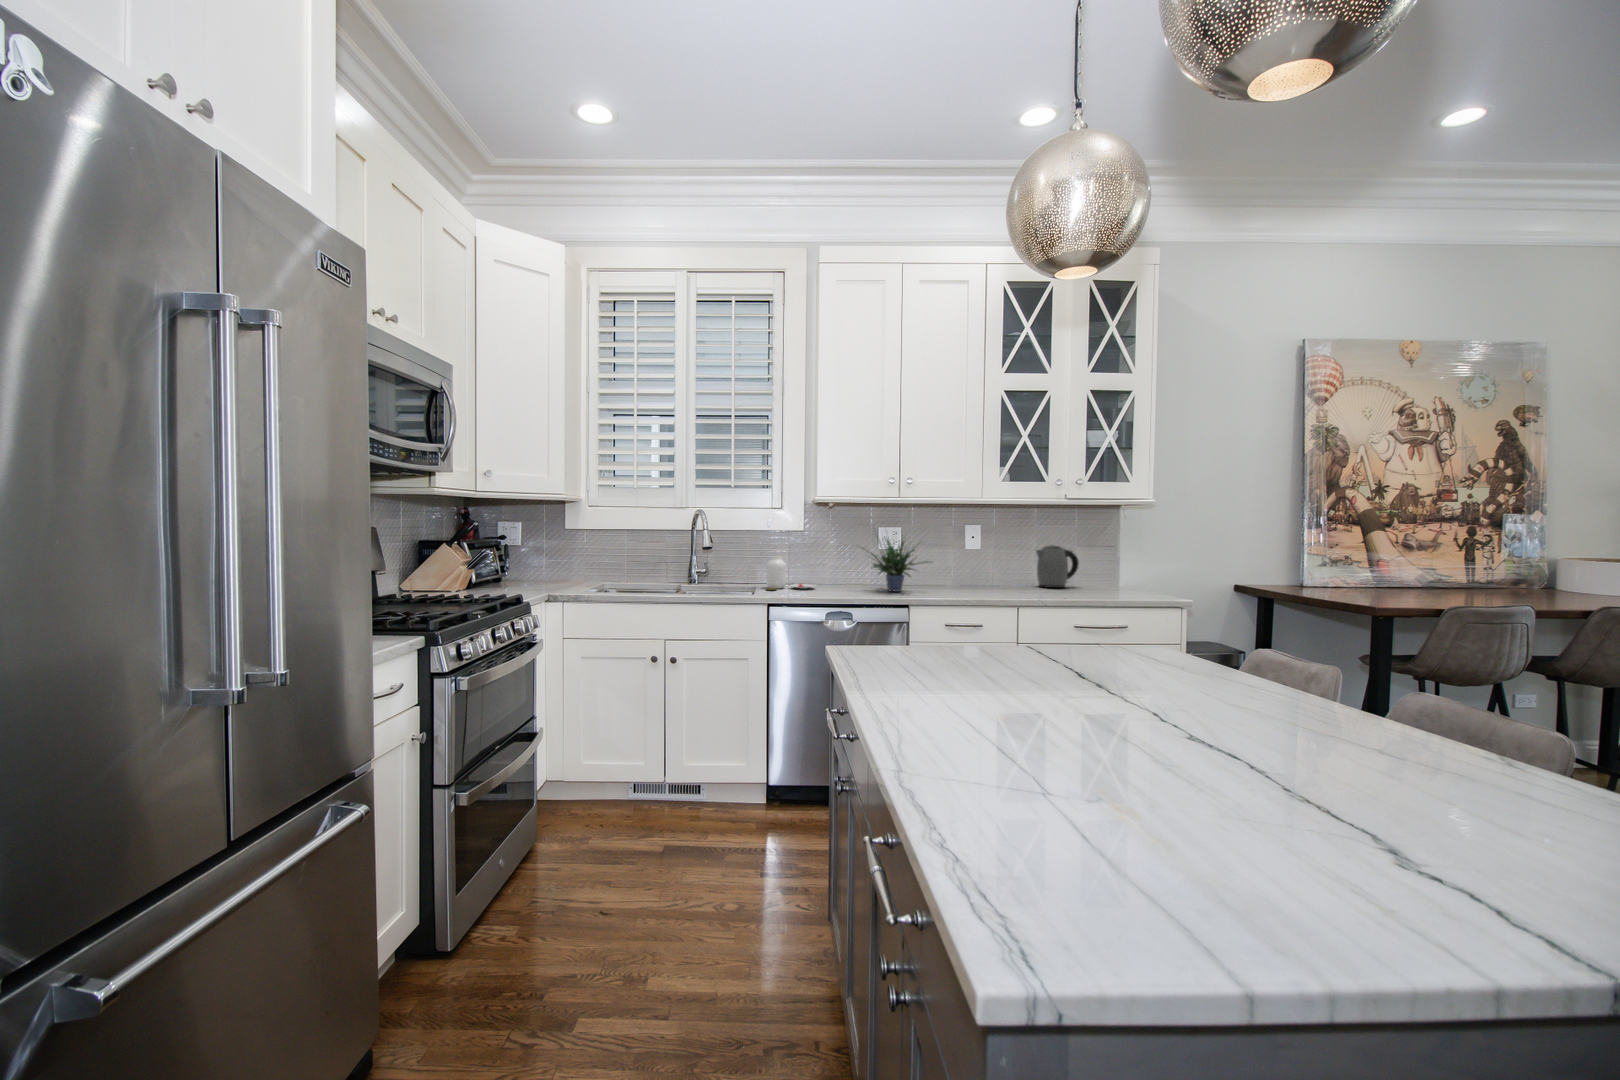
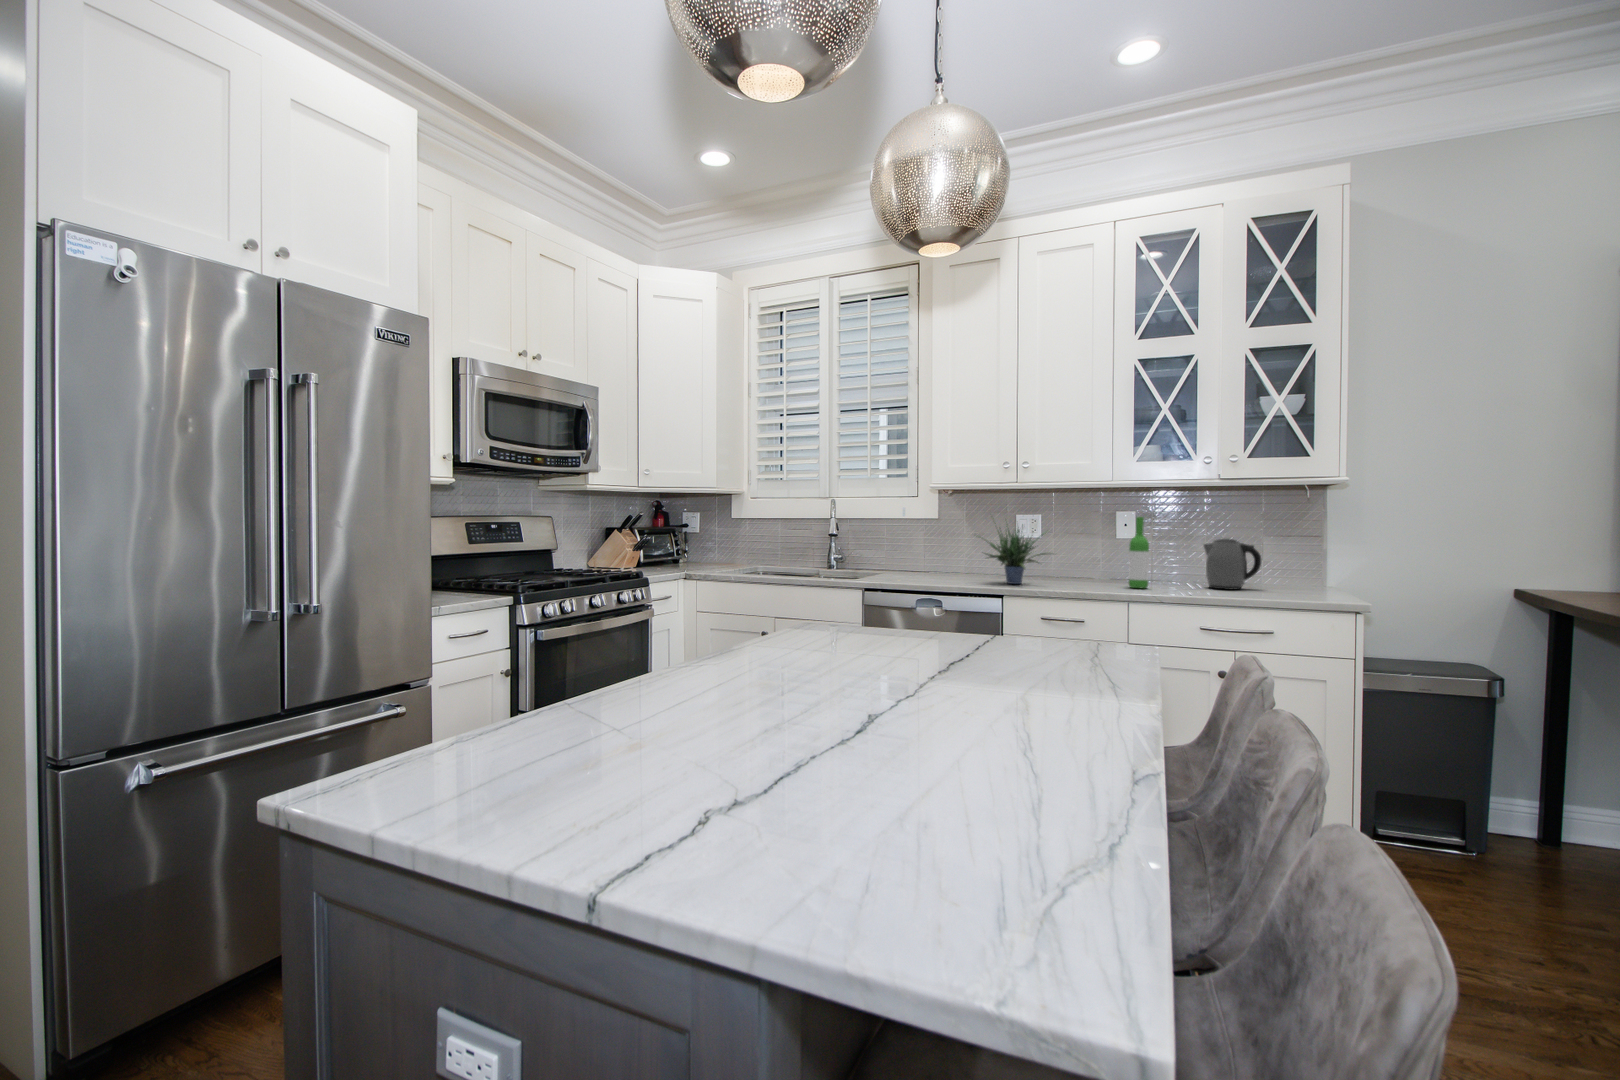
wine bottle: none [988,528,1005,591] -> present [1129,517,1149,588]
jar: present [766,556,814,590] -> none [885,545,939,578]

